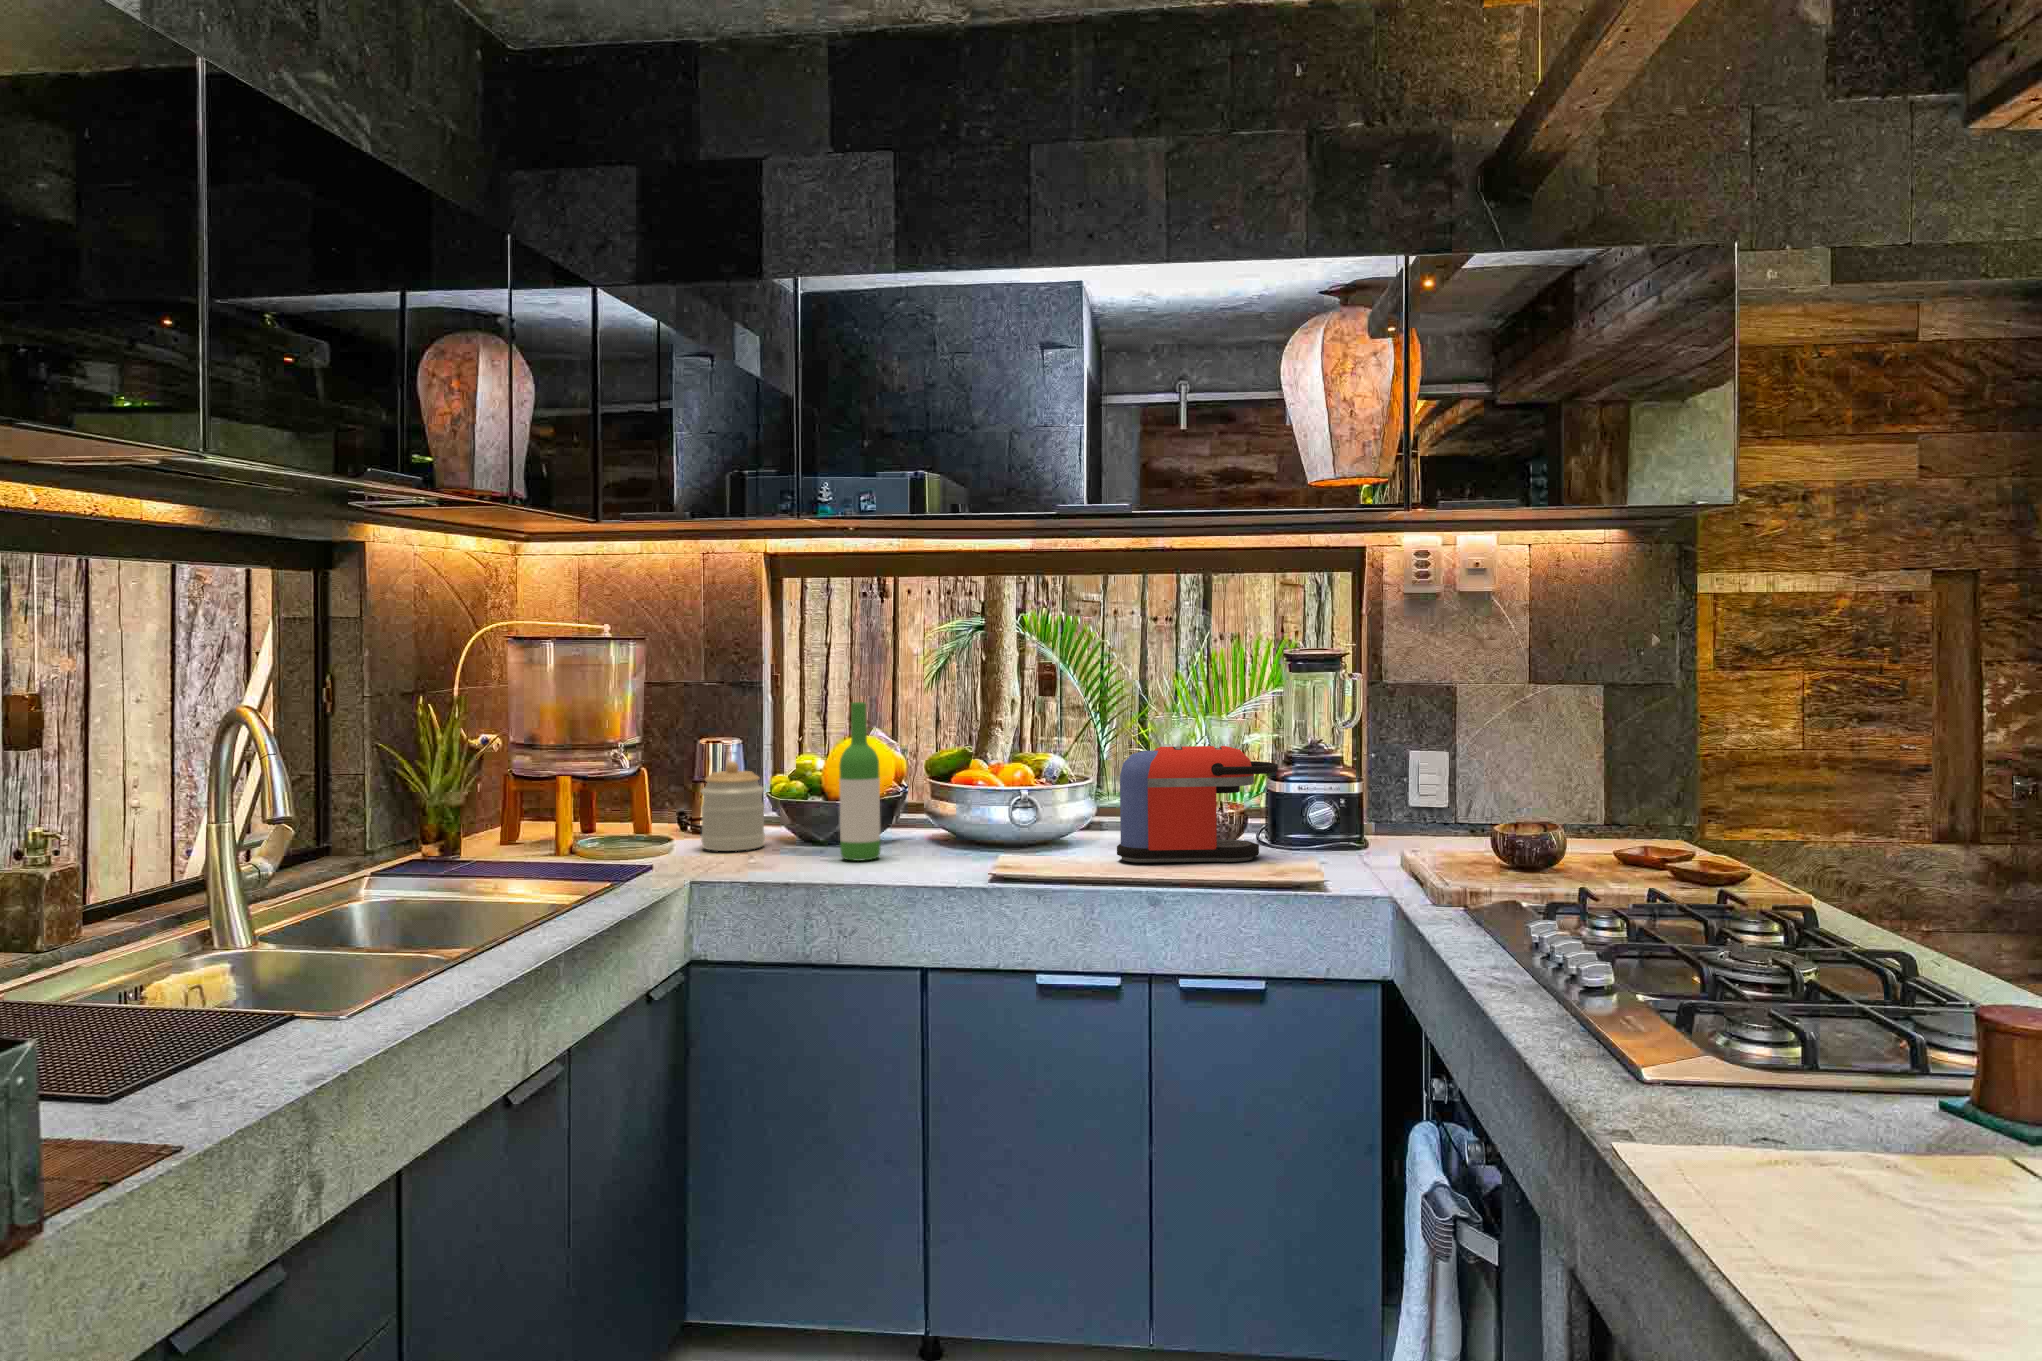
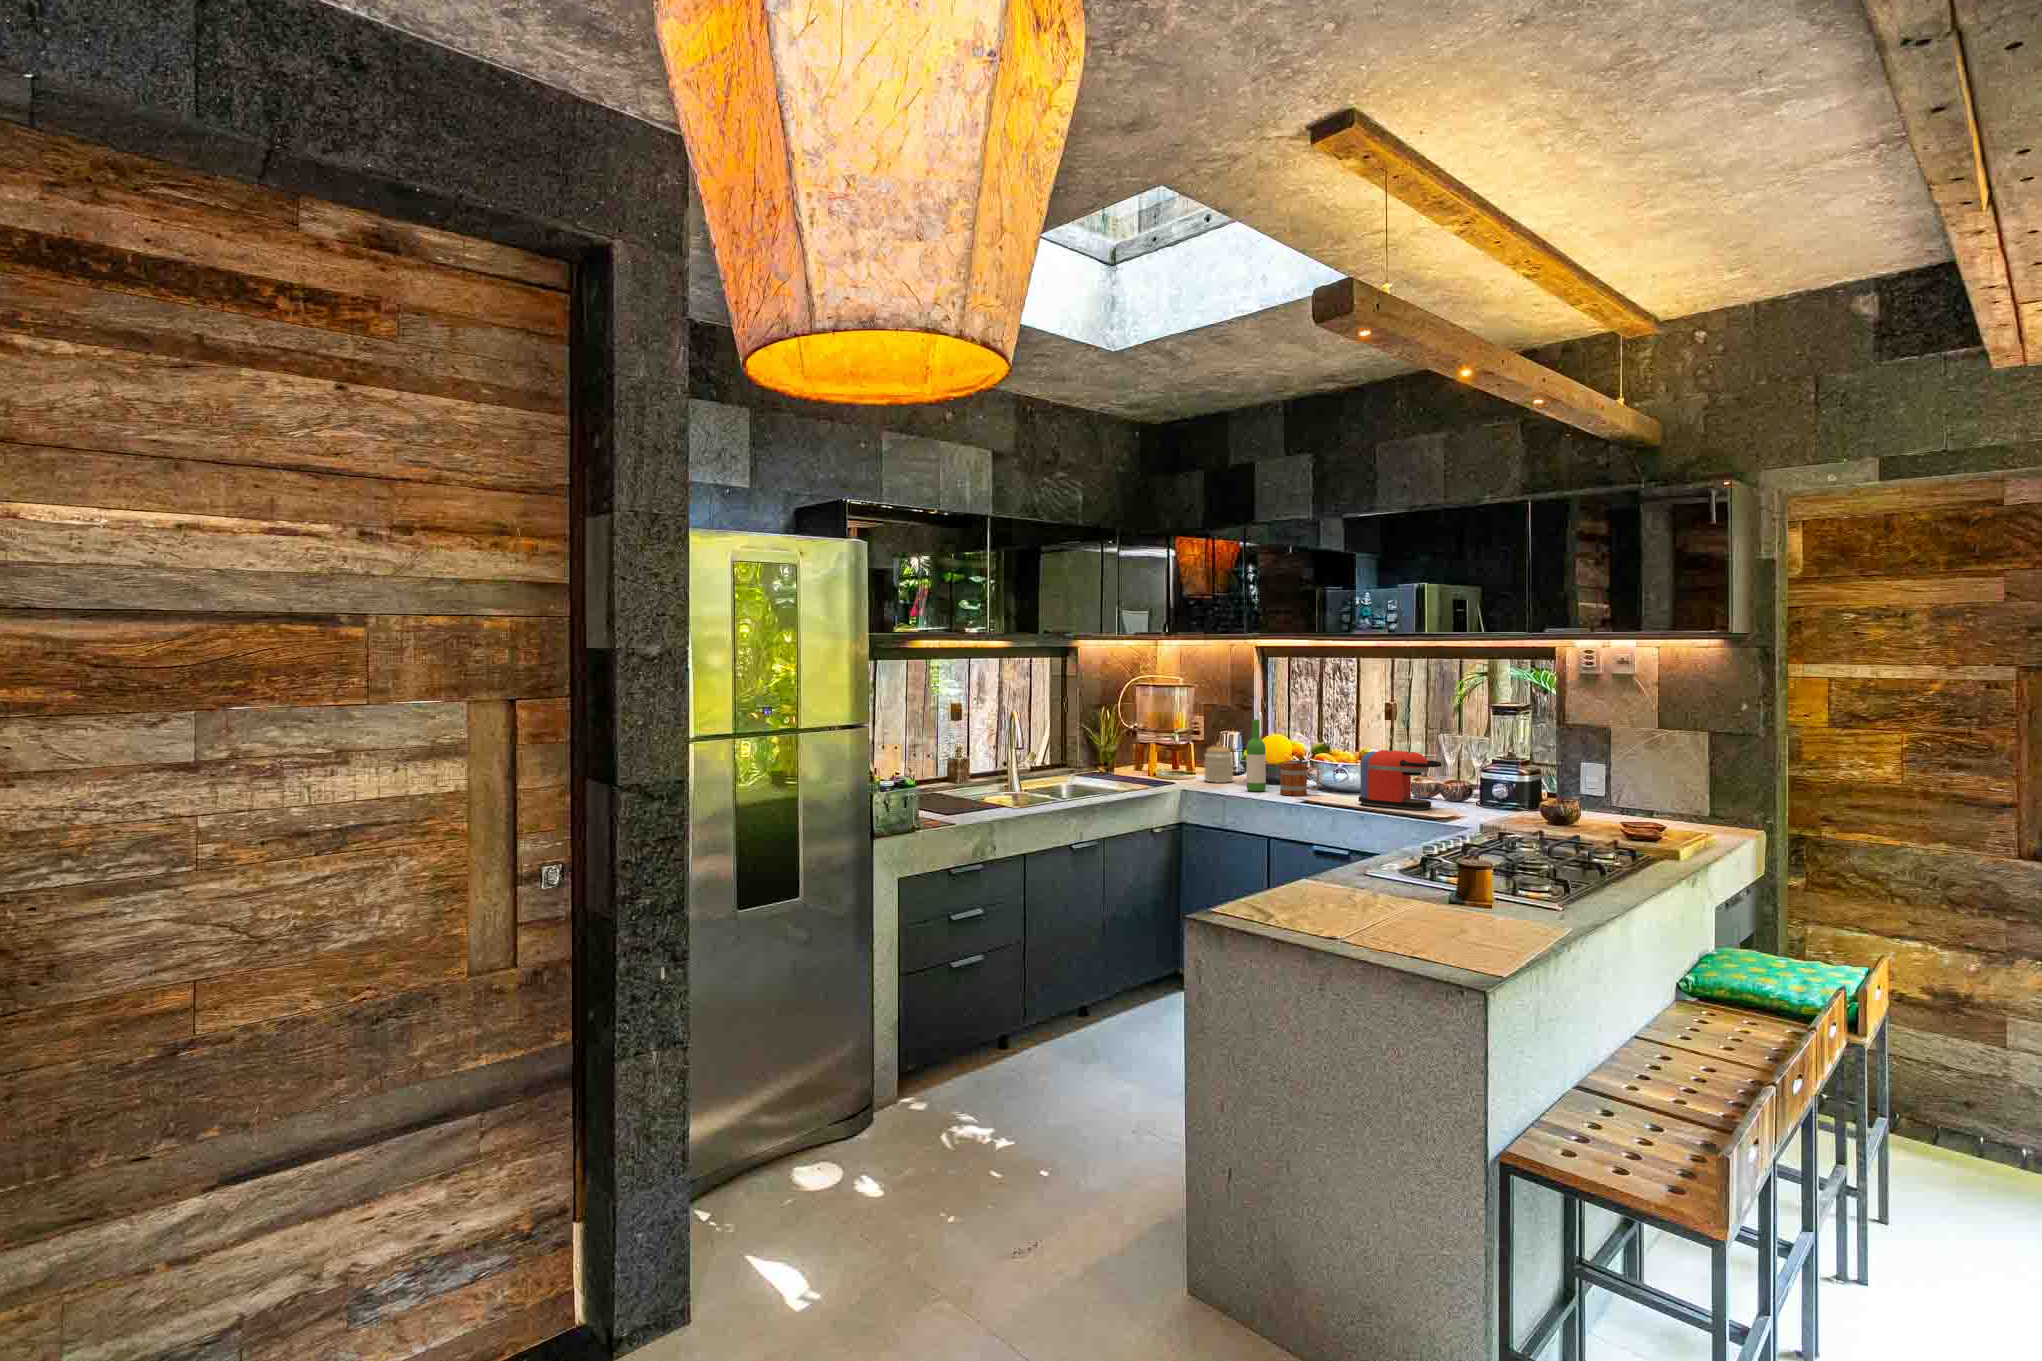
mug: none [922,791,1001,861] -> present [1280,763,1320,796]

